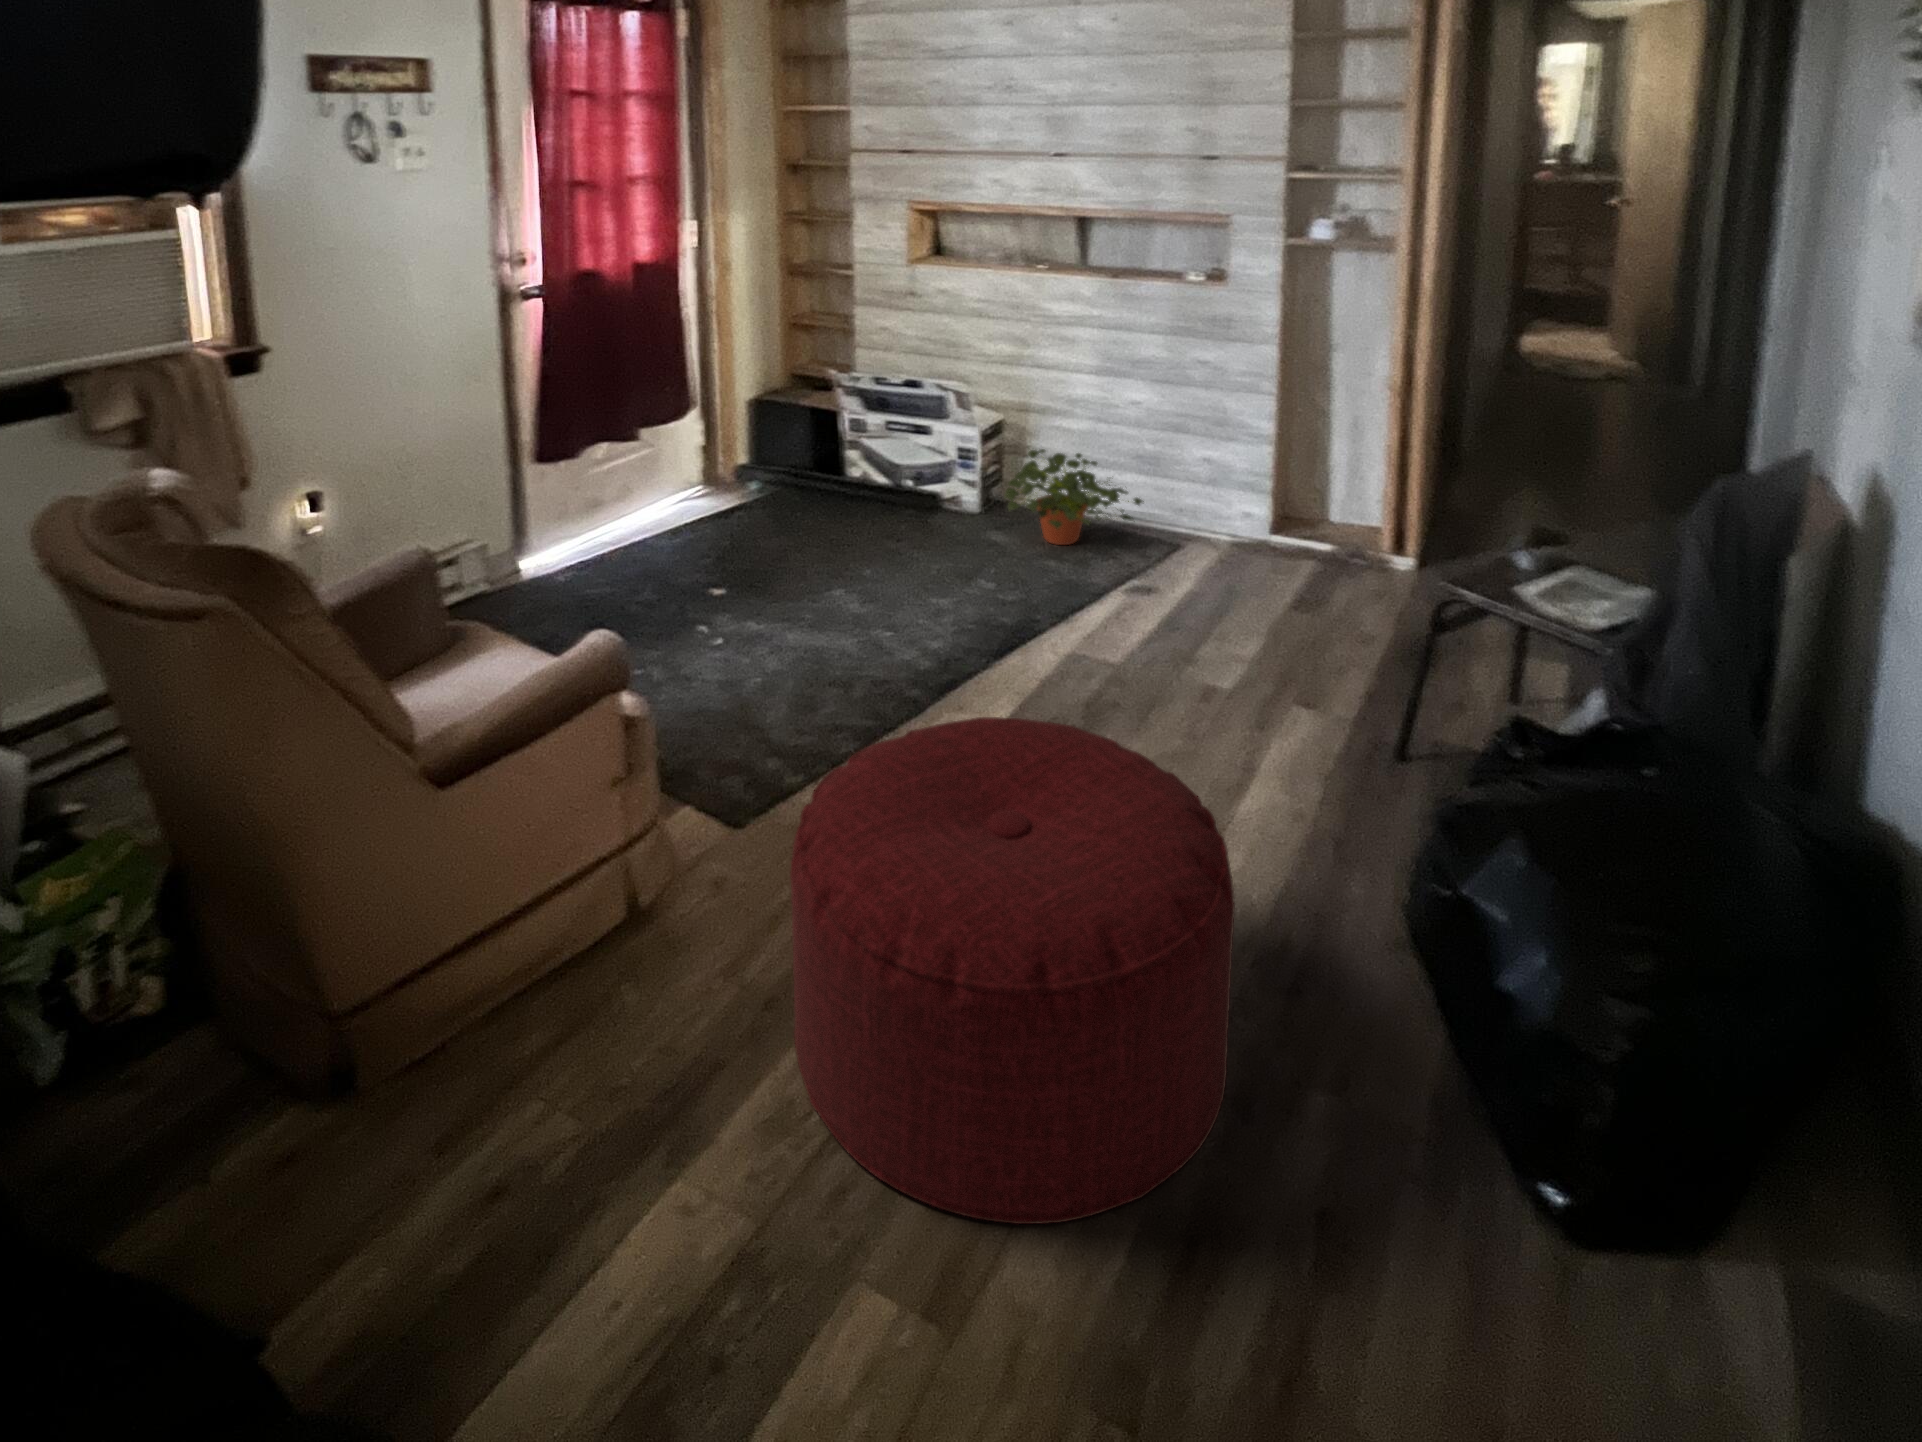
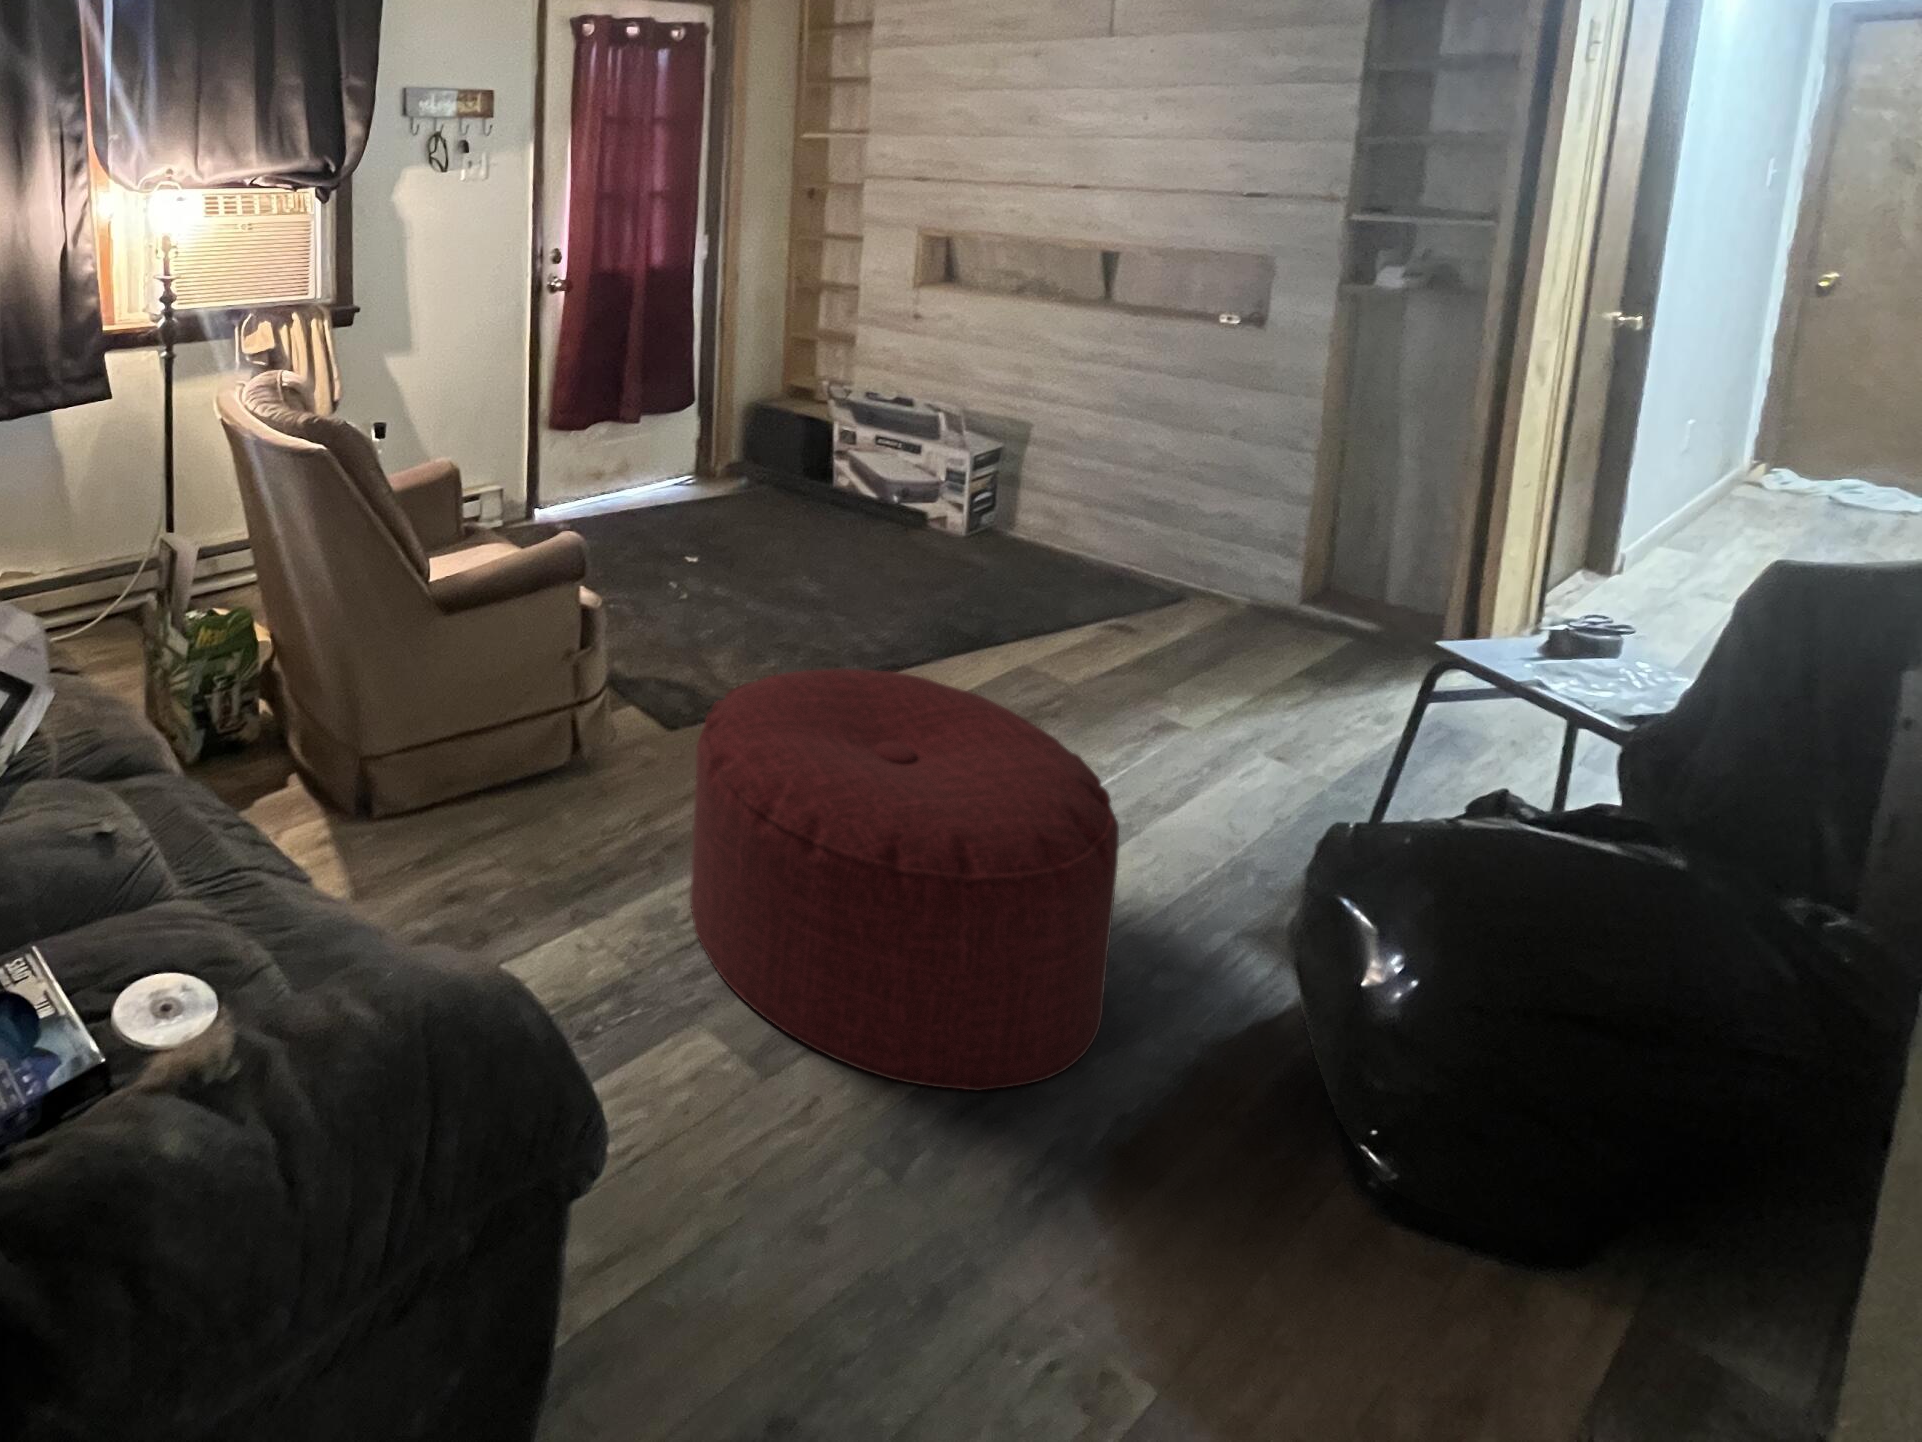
potted plant: present [1005,449,1144,545] -> none [987,480,1154,579]

